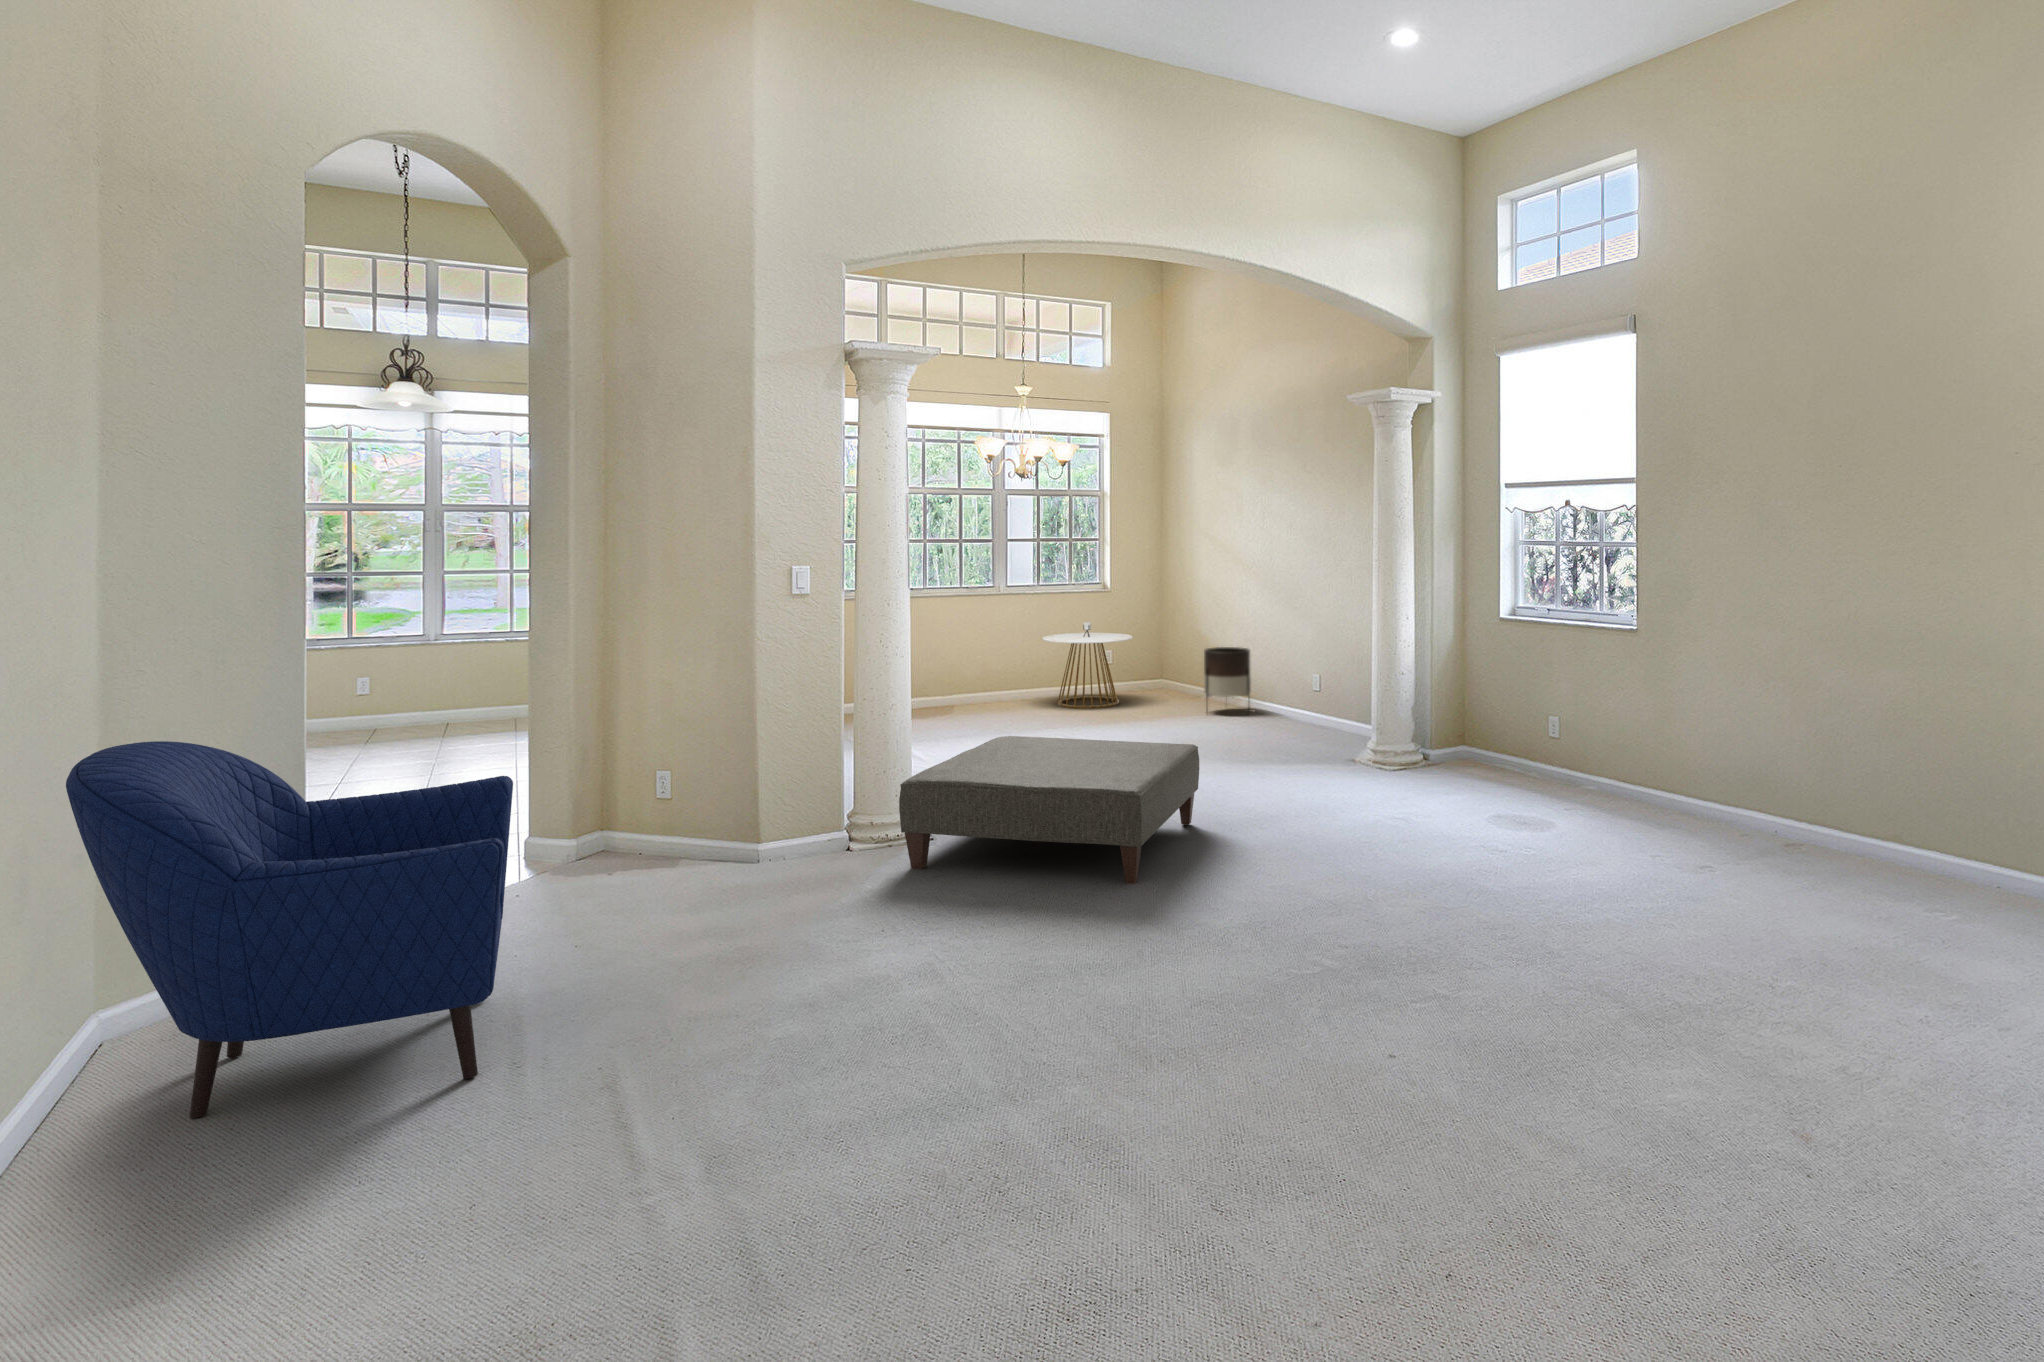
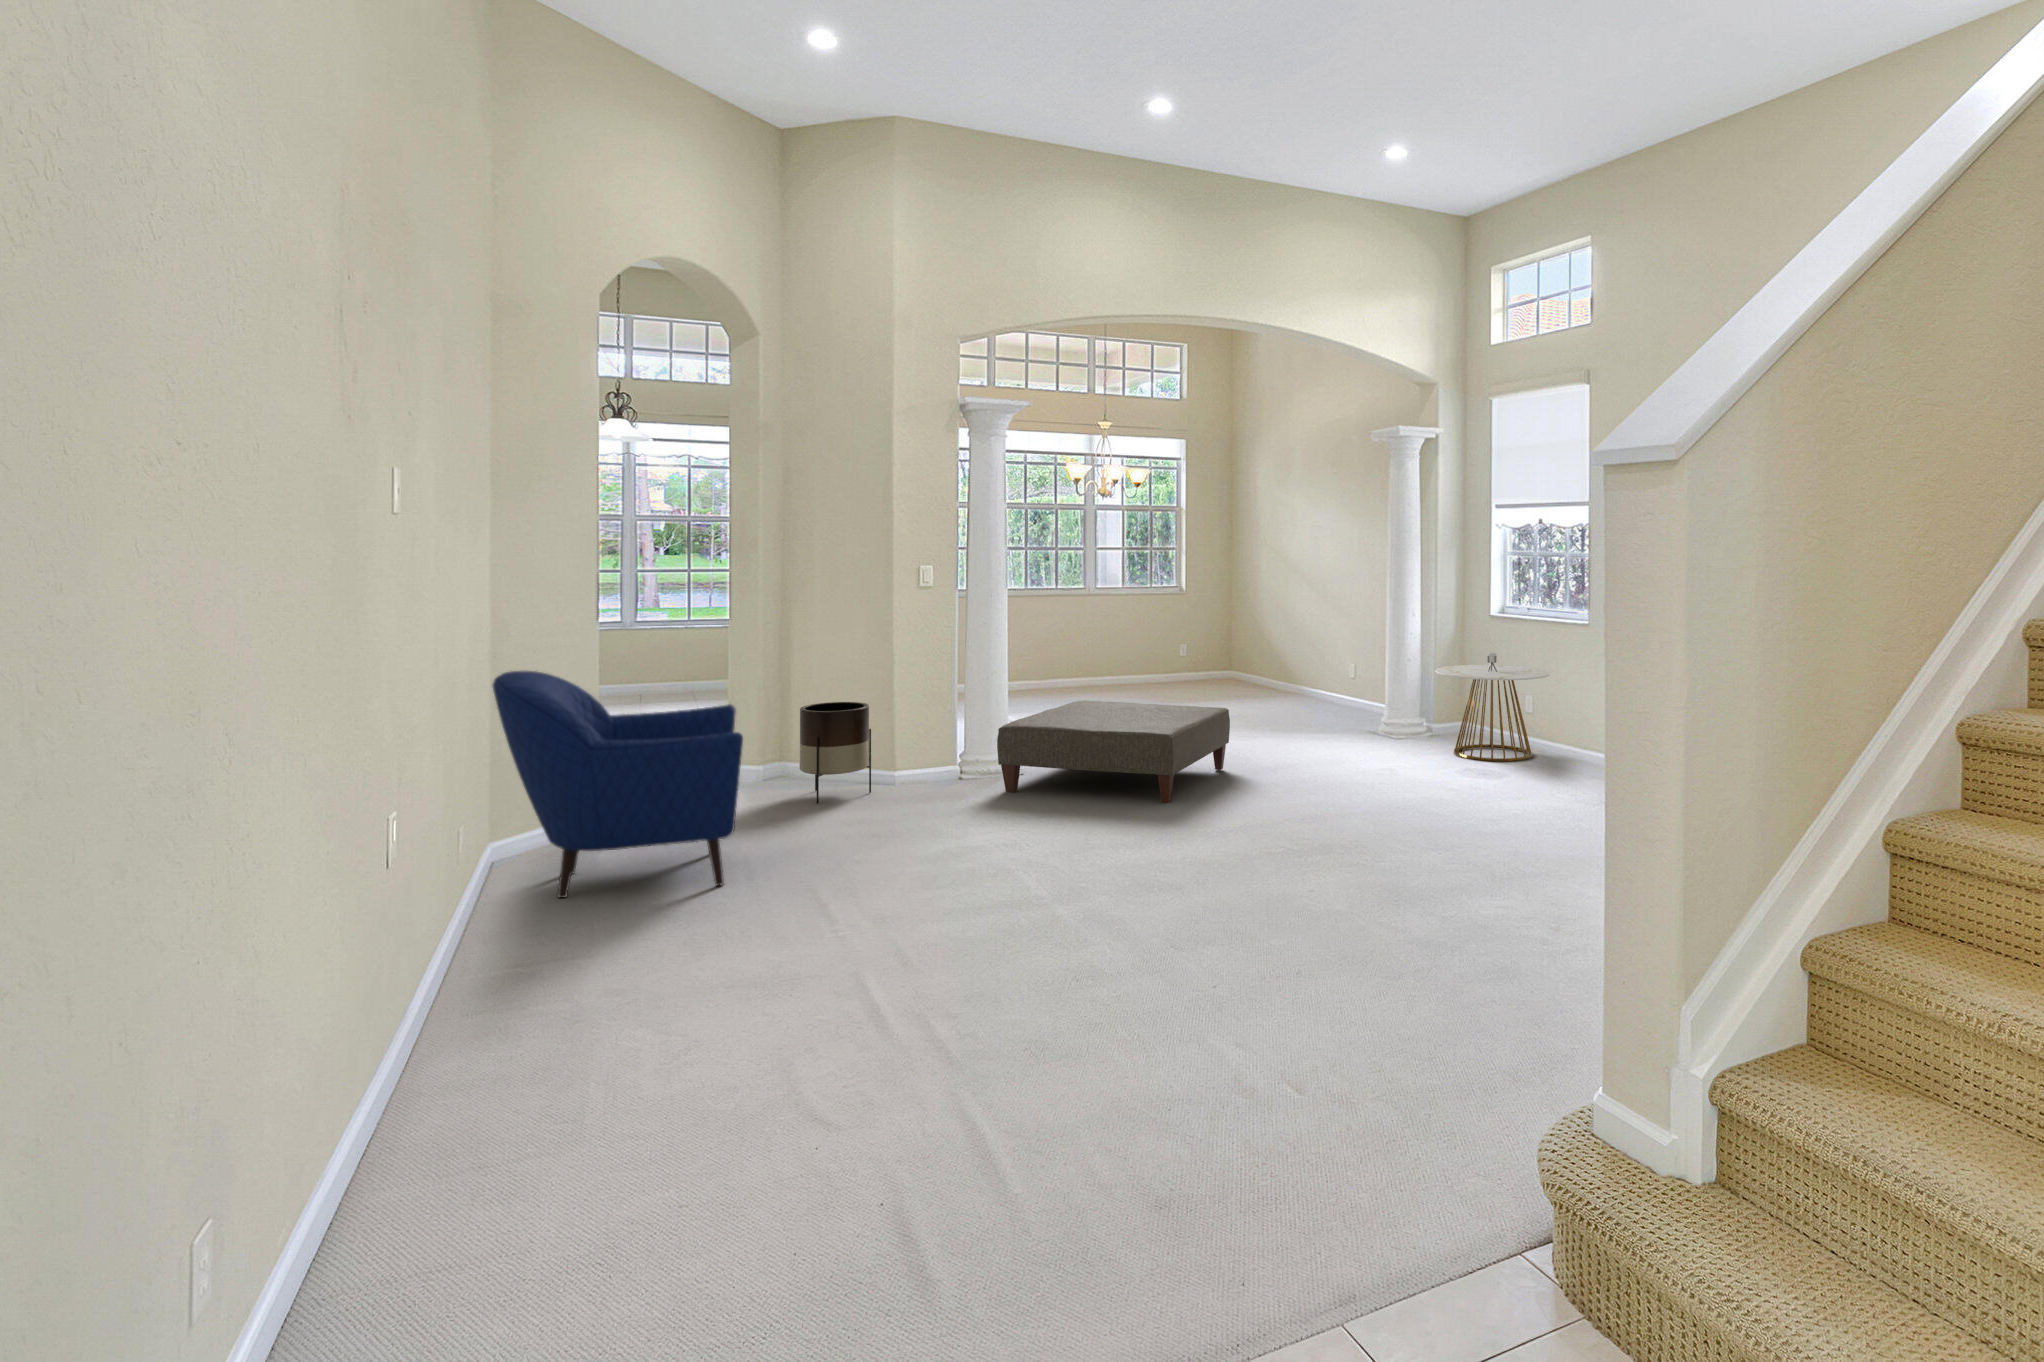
side table: present [1042,622,1133,709] -> present [1435,653,1550,762]
planter: present [1204,647,1251,697] -> present [799,702,871,804]

